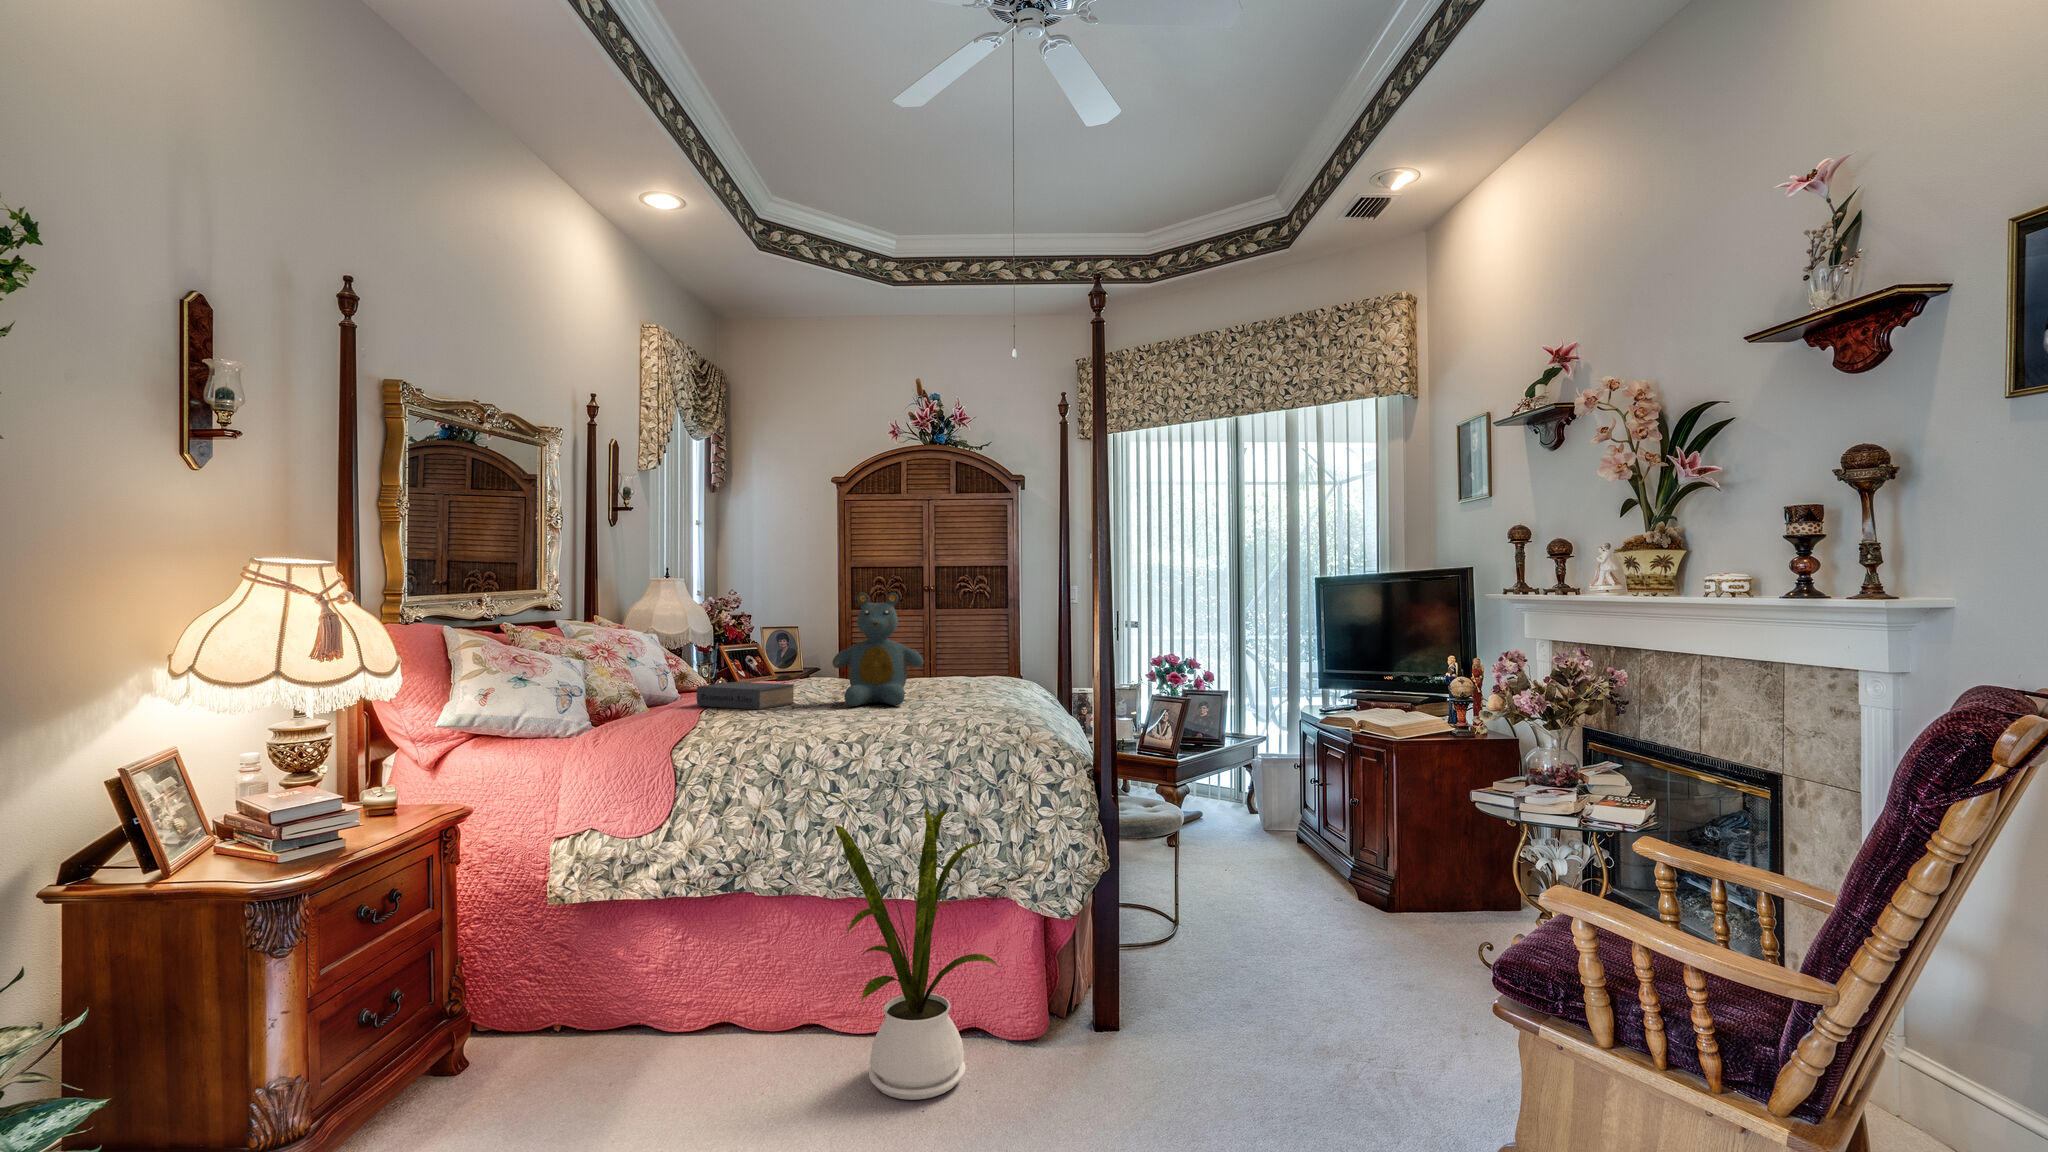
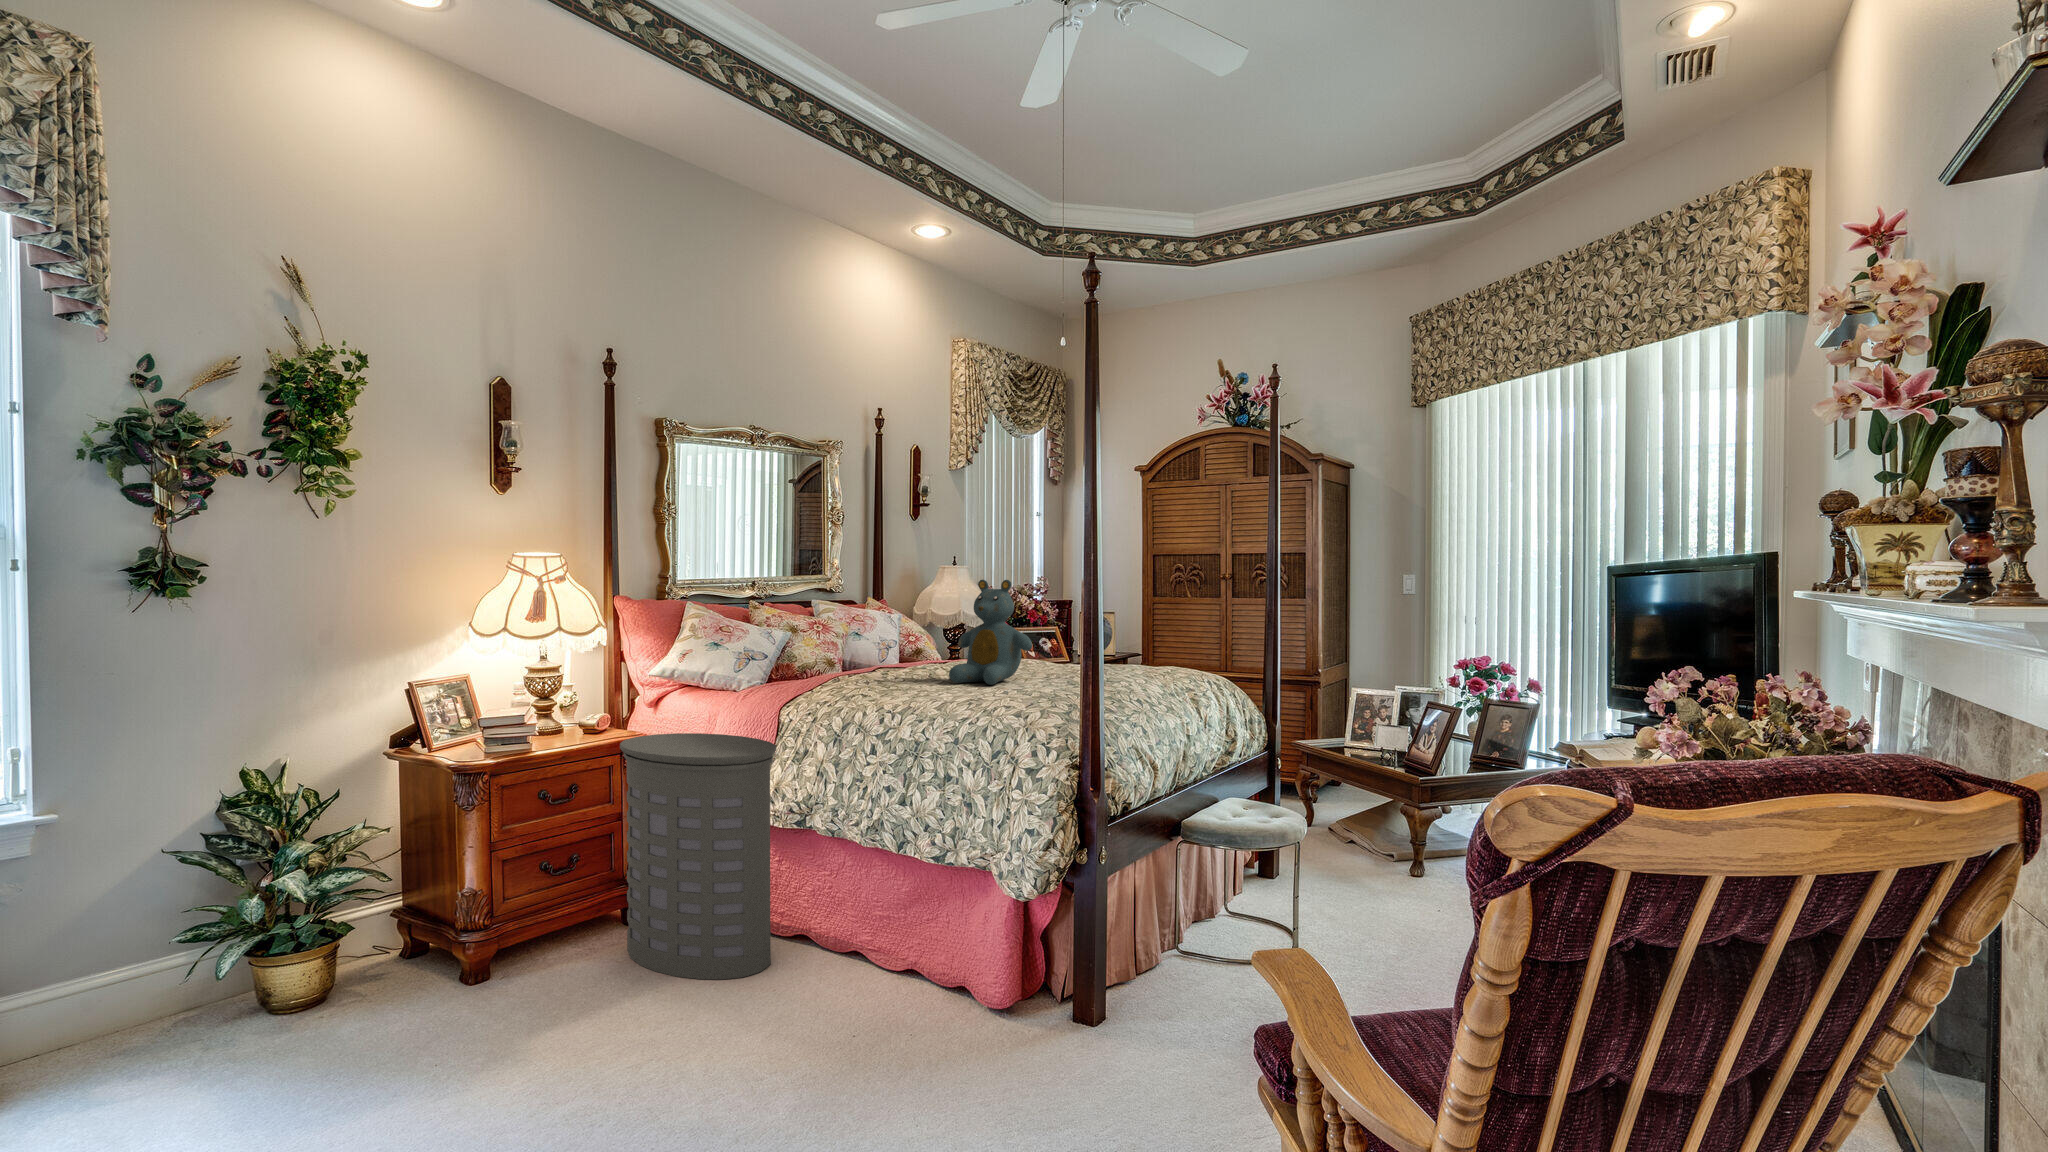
book: present [697,682,795,709] -> none [860,655,931,680]
house plant: present [809,789,999,1100] -> none [817,747,966,1031]
laundry hamper: none [463,792,711,1118] -> present [620,733,776,979]

